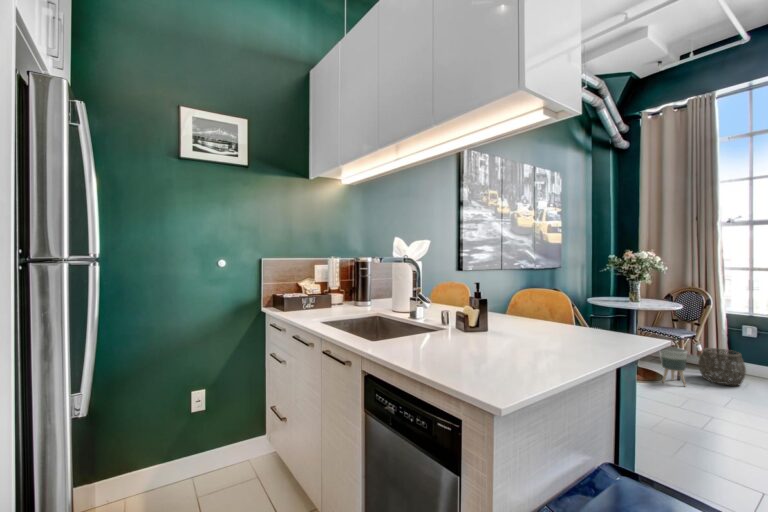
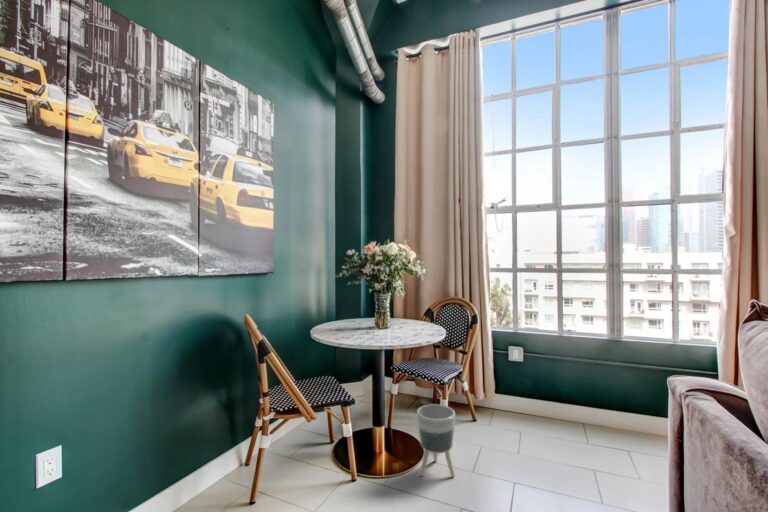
woven basket: present [698,348,746,386] -> none [466,389,523,454]

